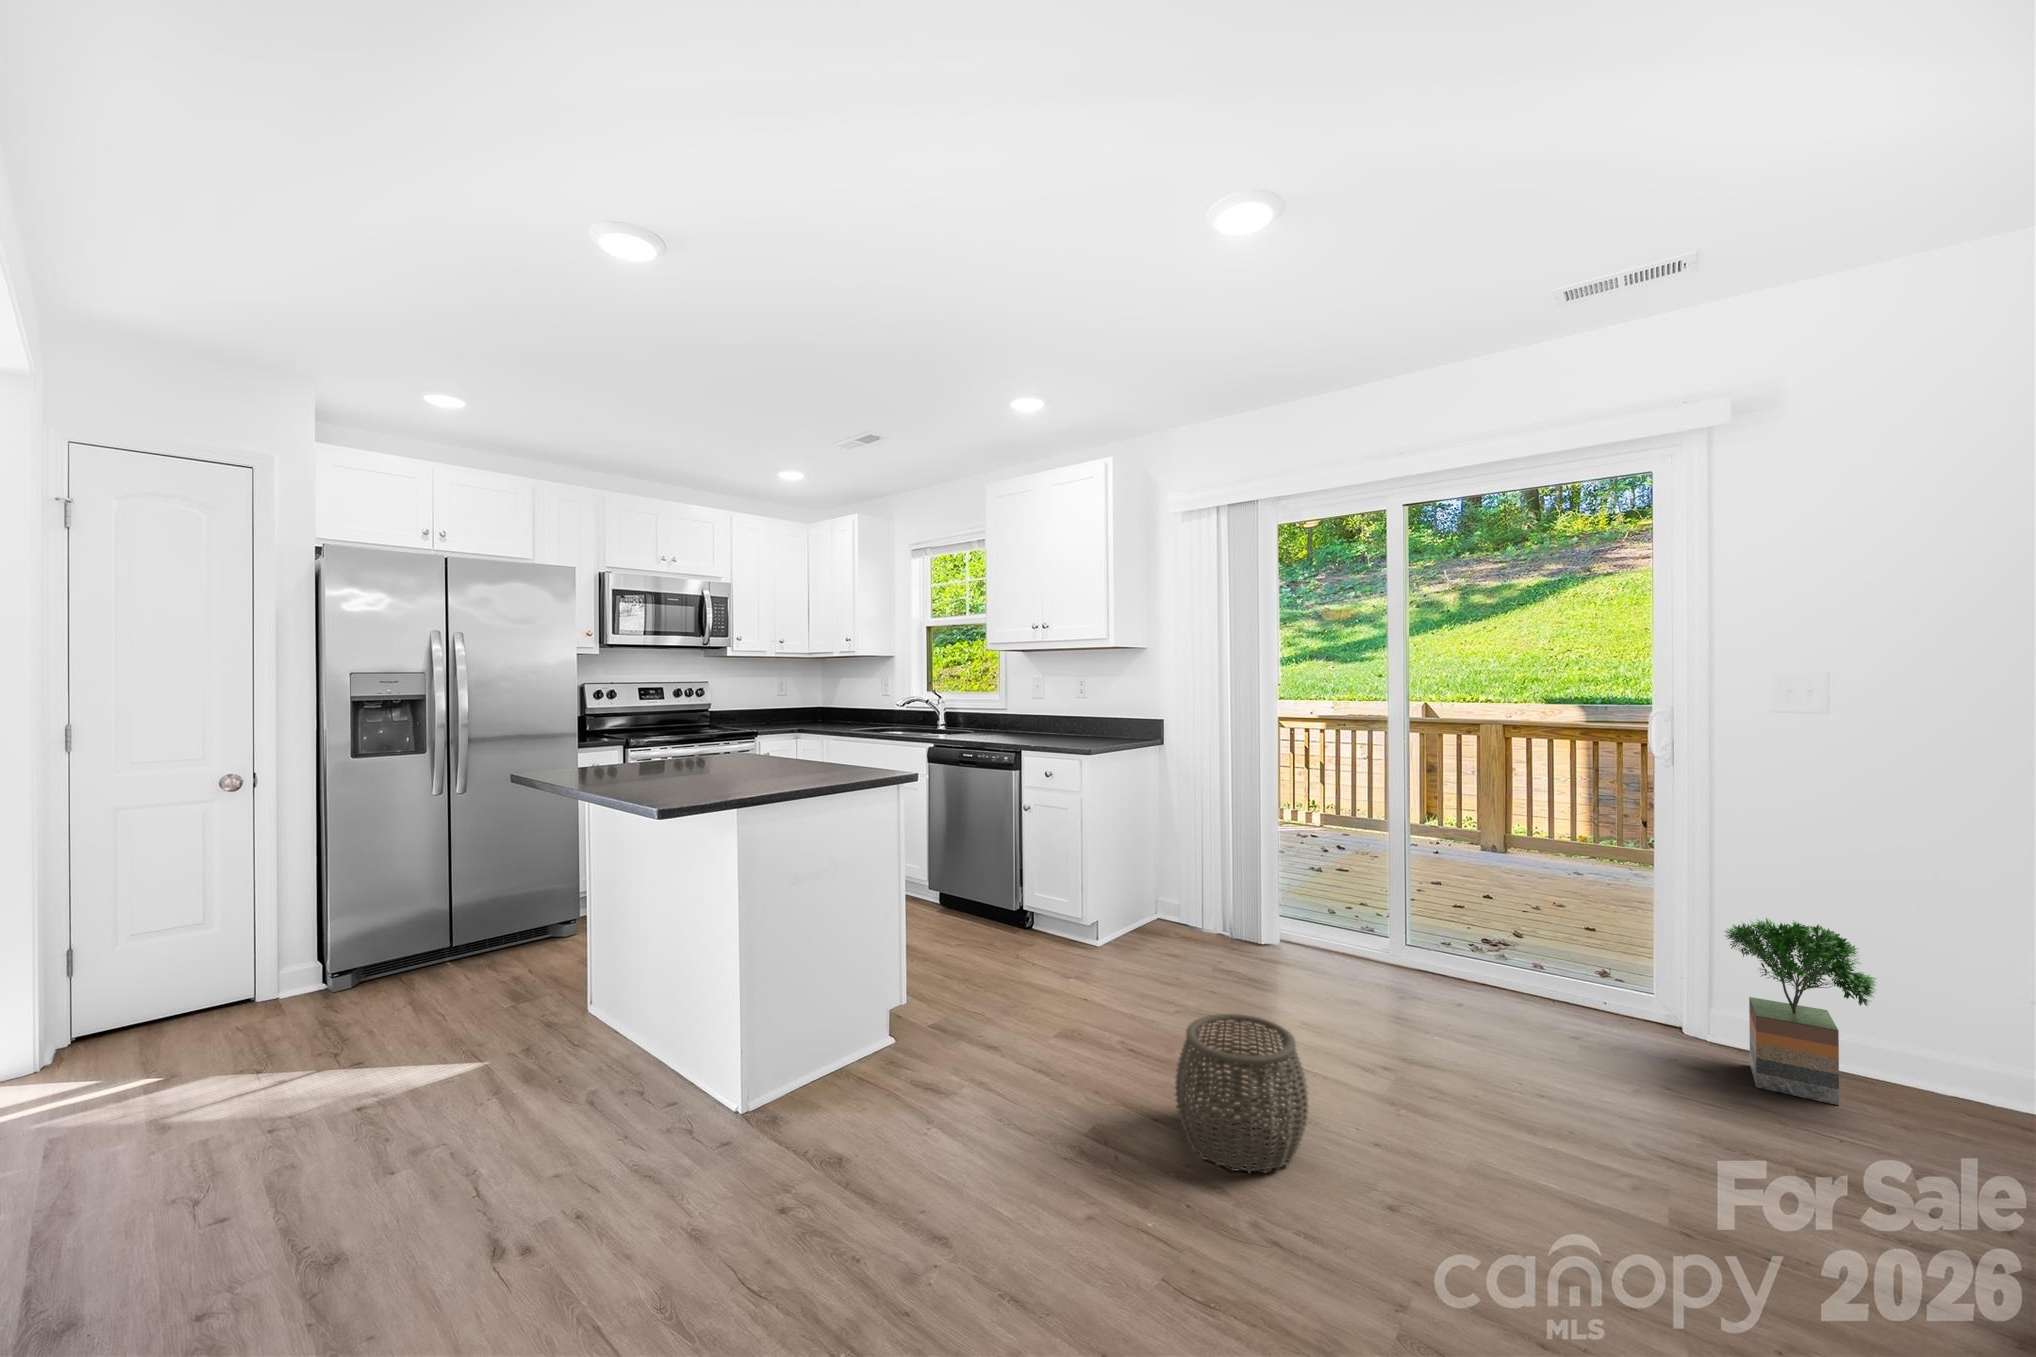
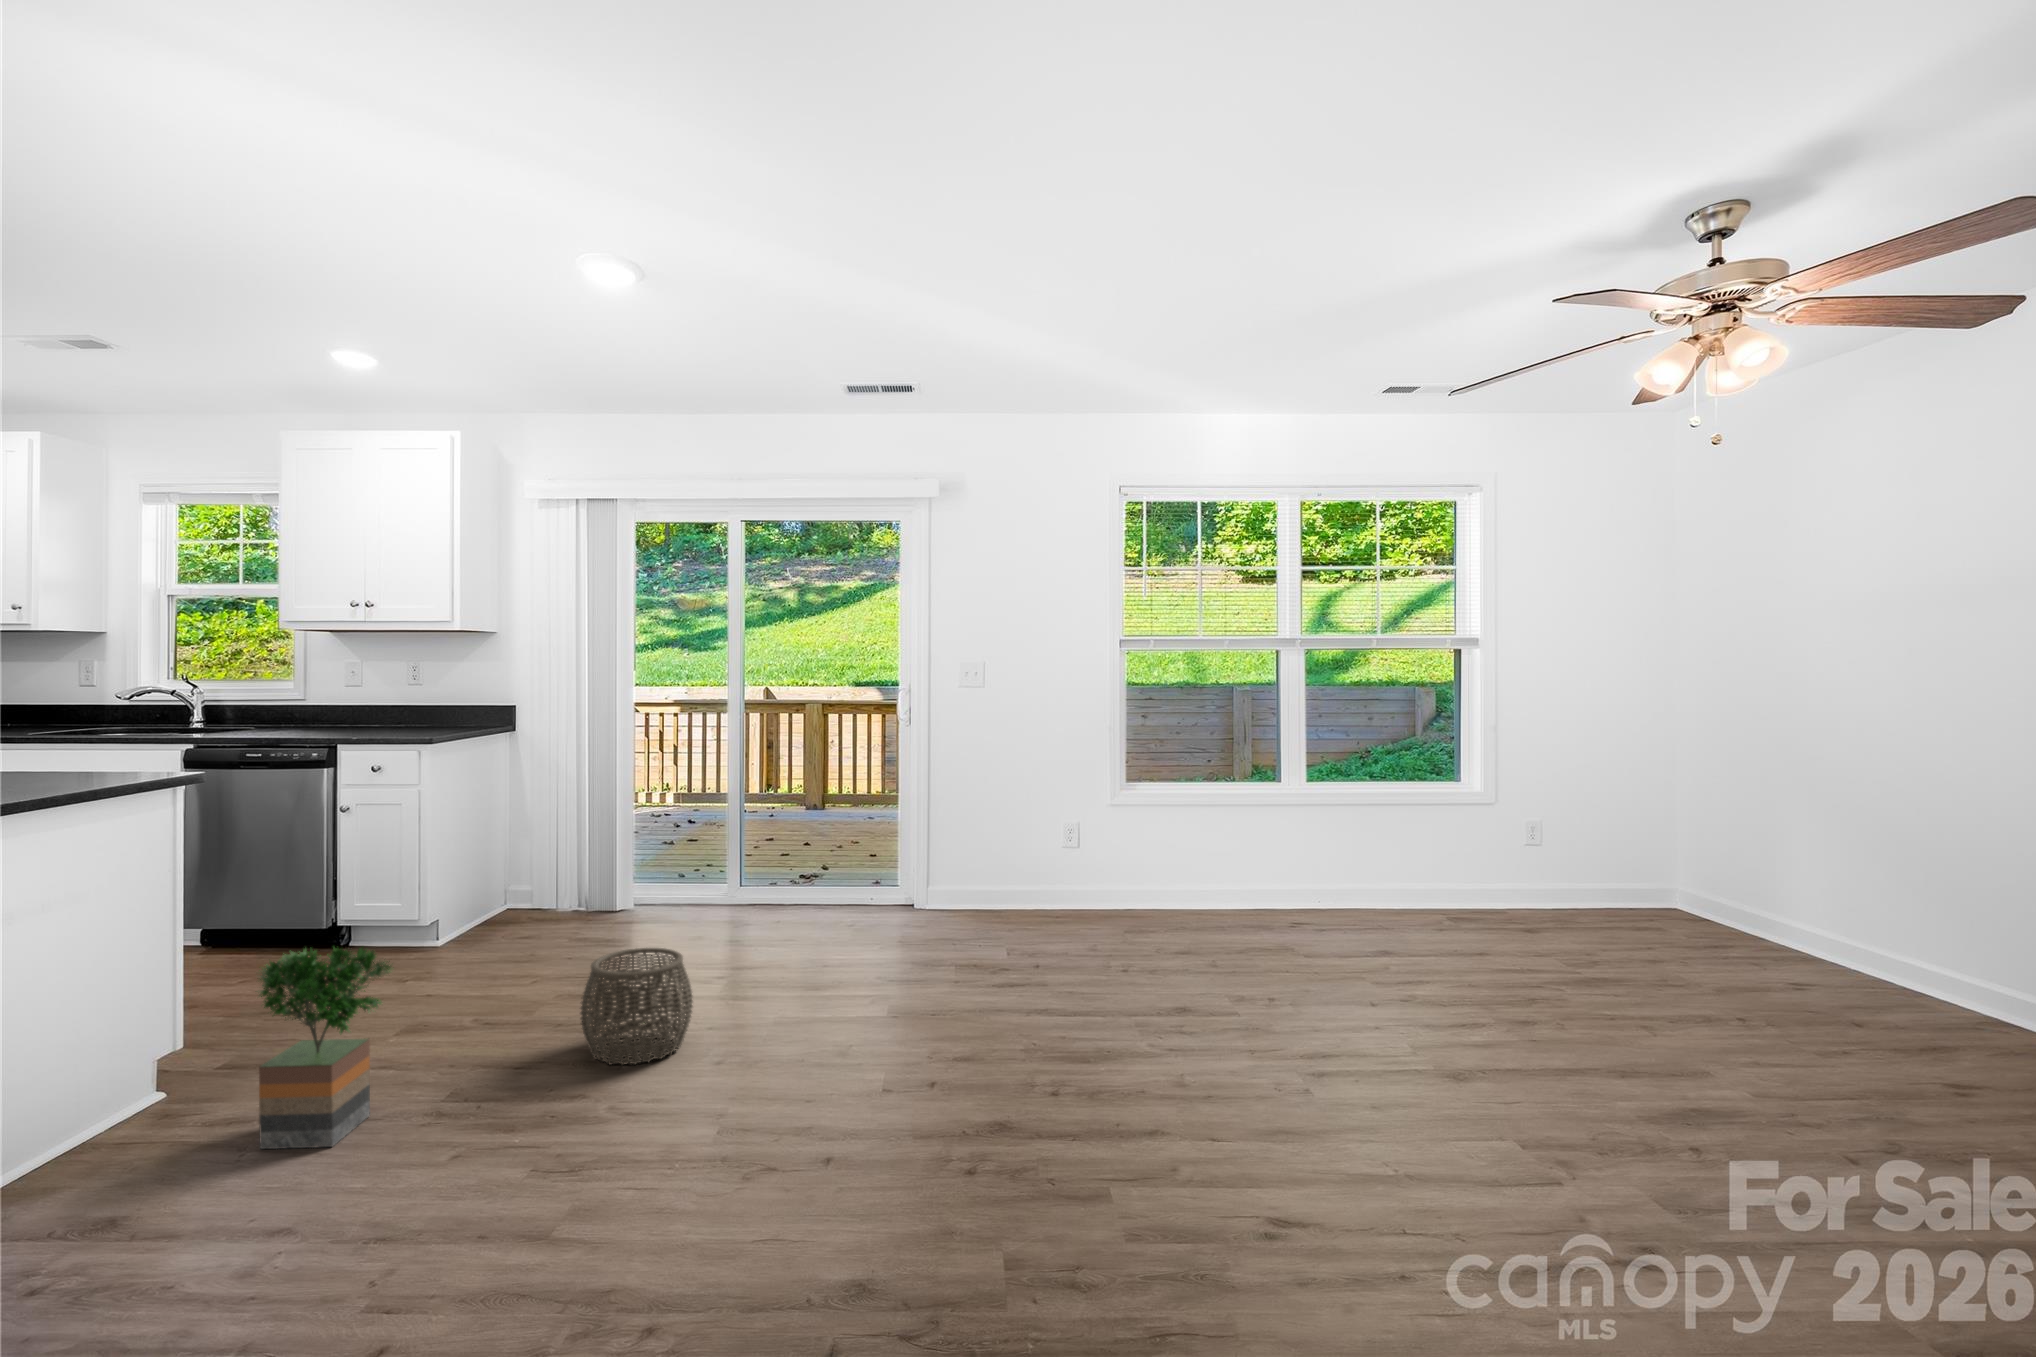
potted tree: present [1725,918,1875,1105] -> present [259,948,391,1149]

